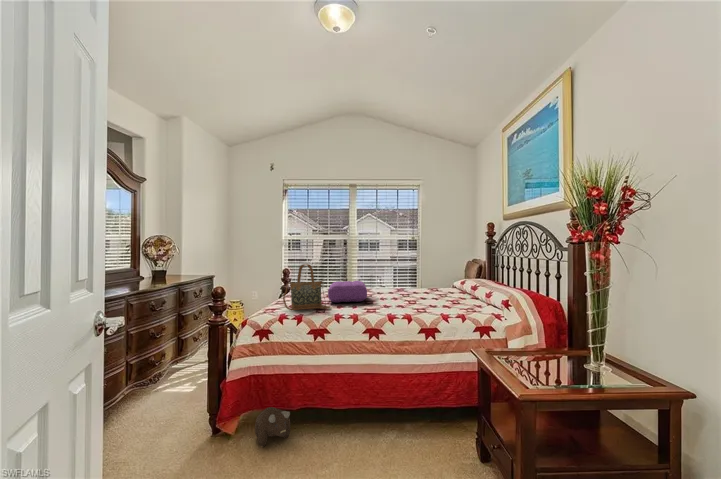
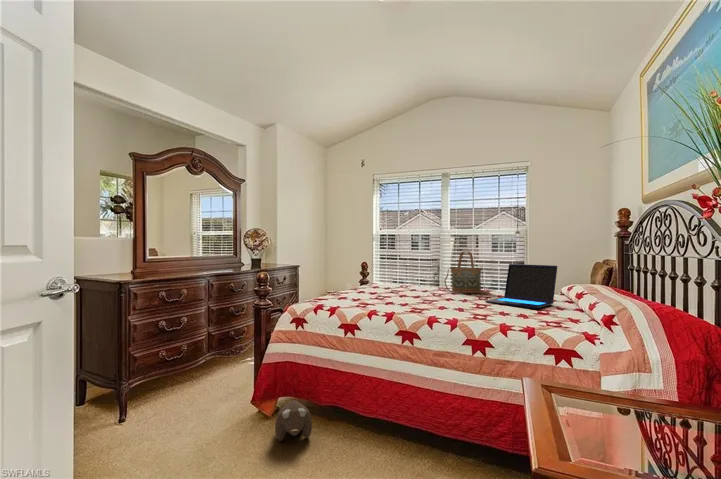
handbag: present [283,264,330,310] -> present [445,252,490,294]
laptop: none [407,268,455,301] -> present [486,264,557,309]
pillow: present [328,281,367,302] -> none [388,274,439,299]

